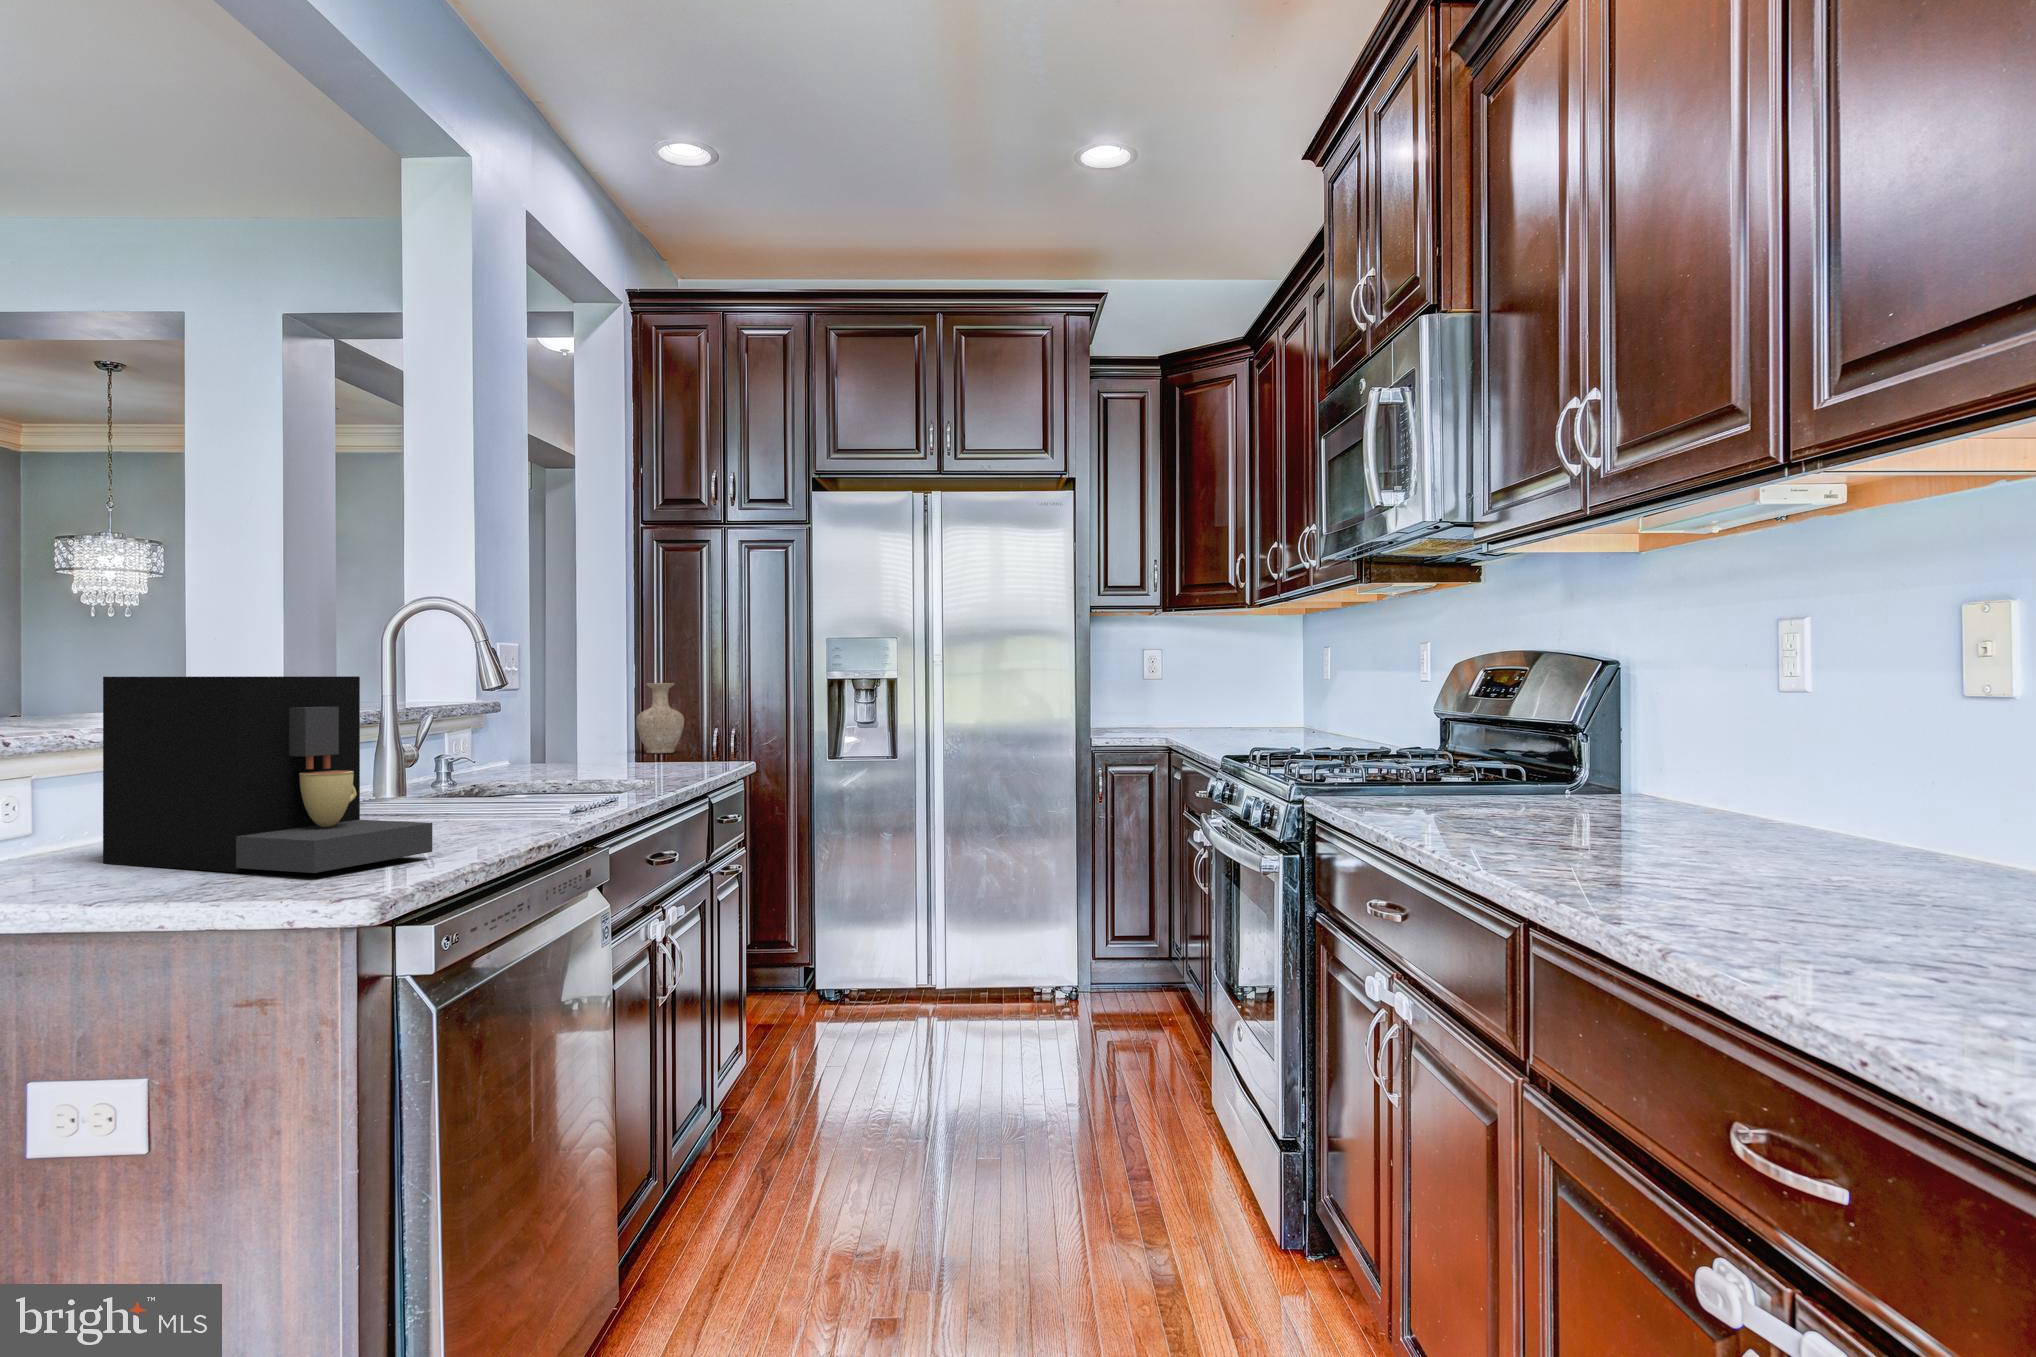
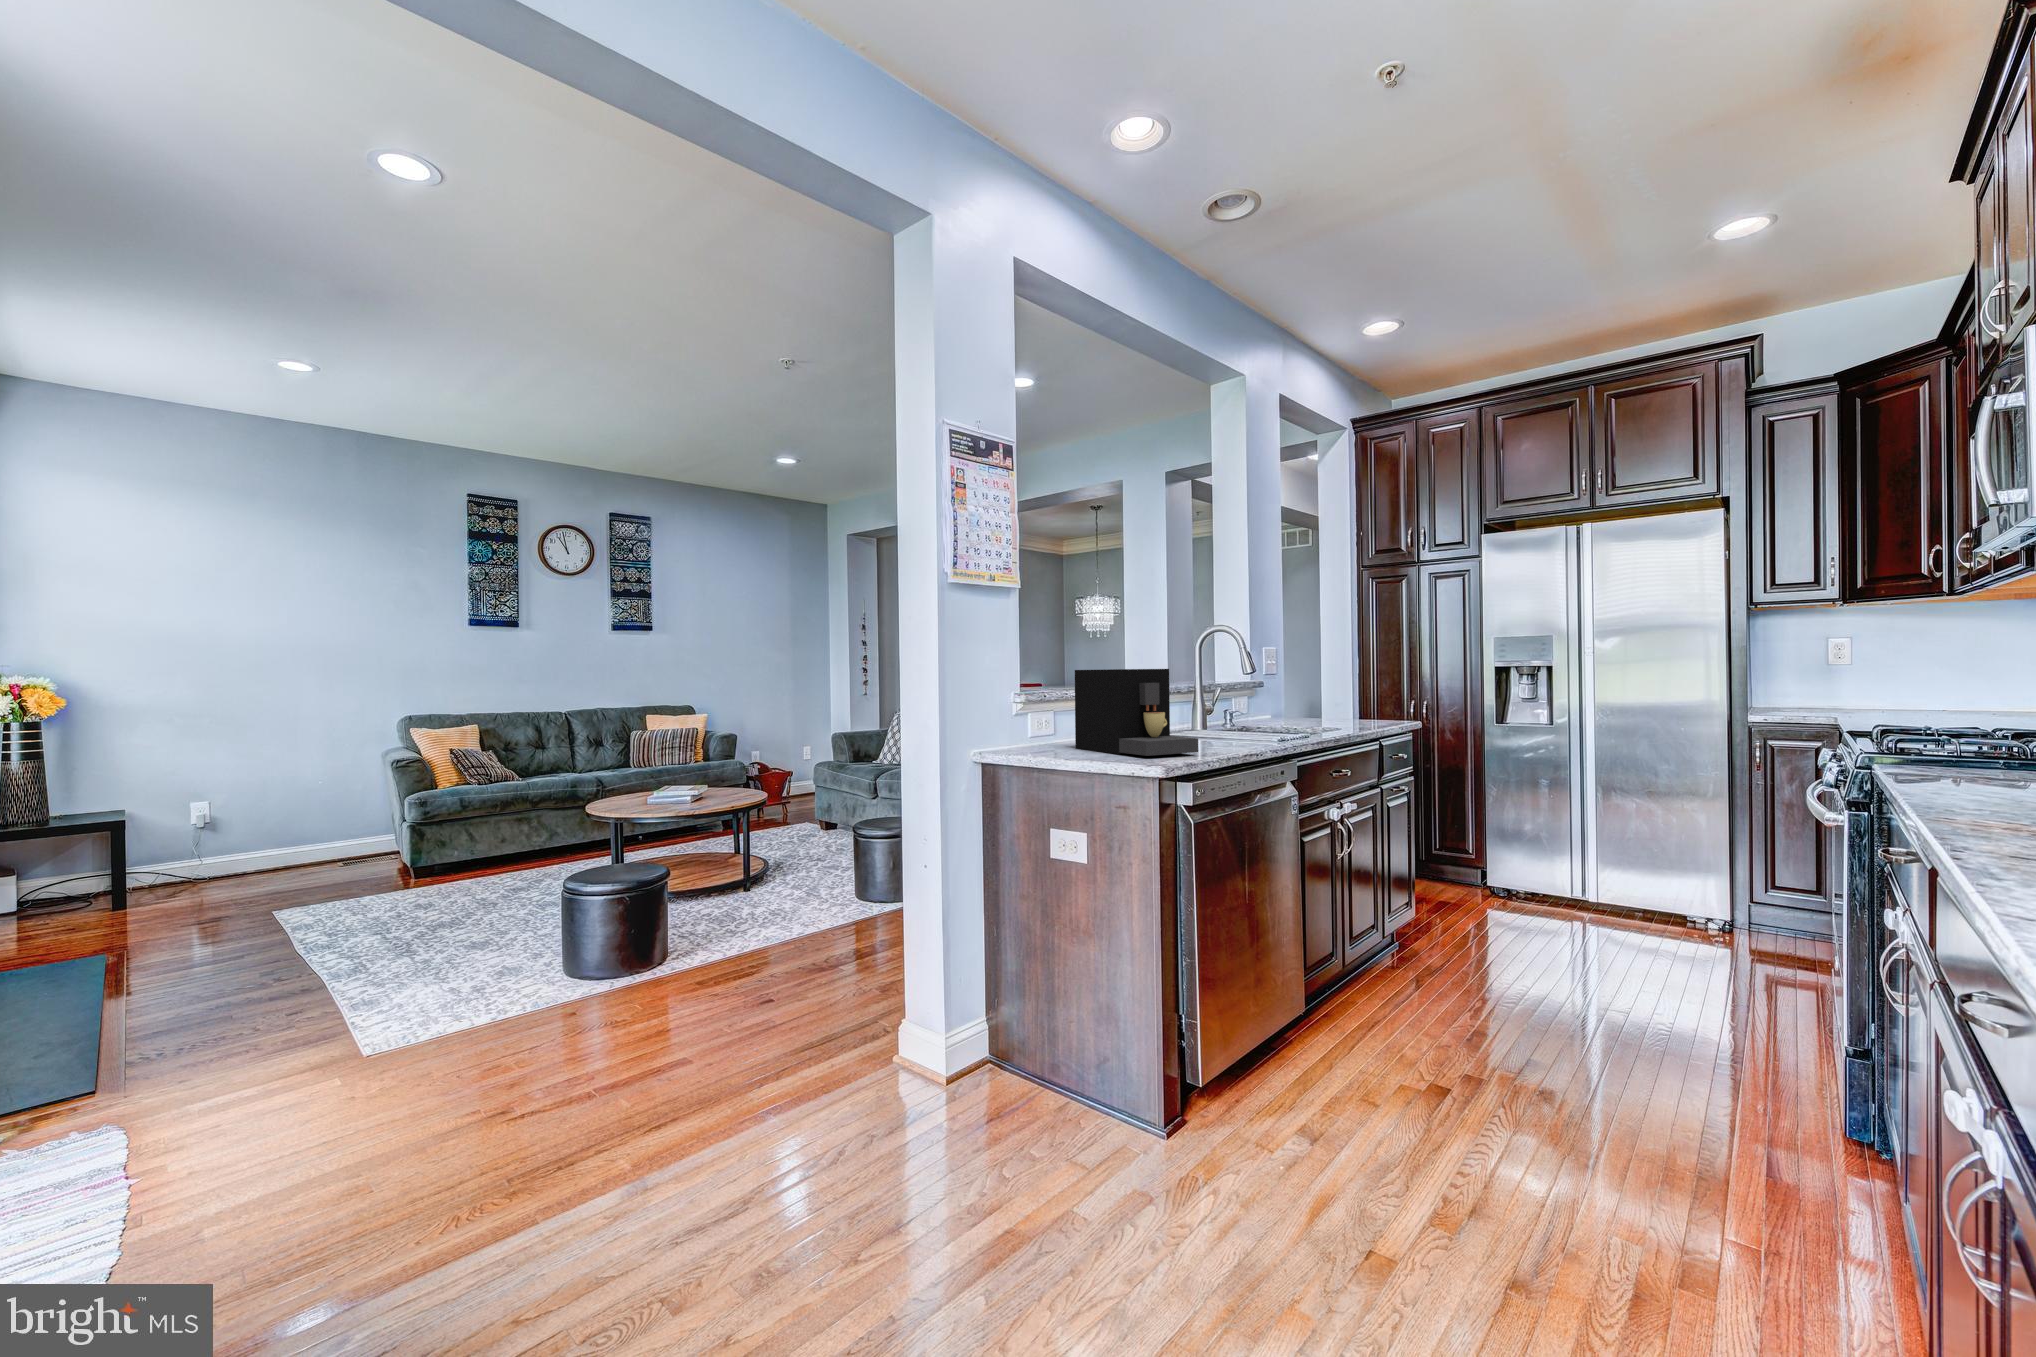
vase: present [636,683,684,753] -> none [1356,671,1388,717]

